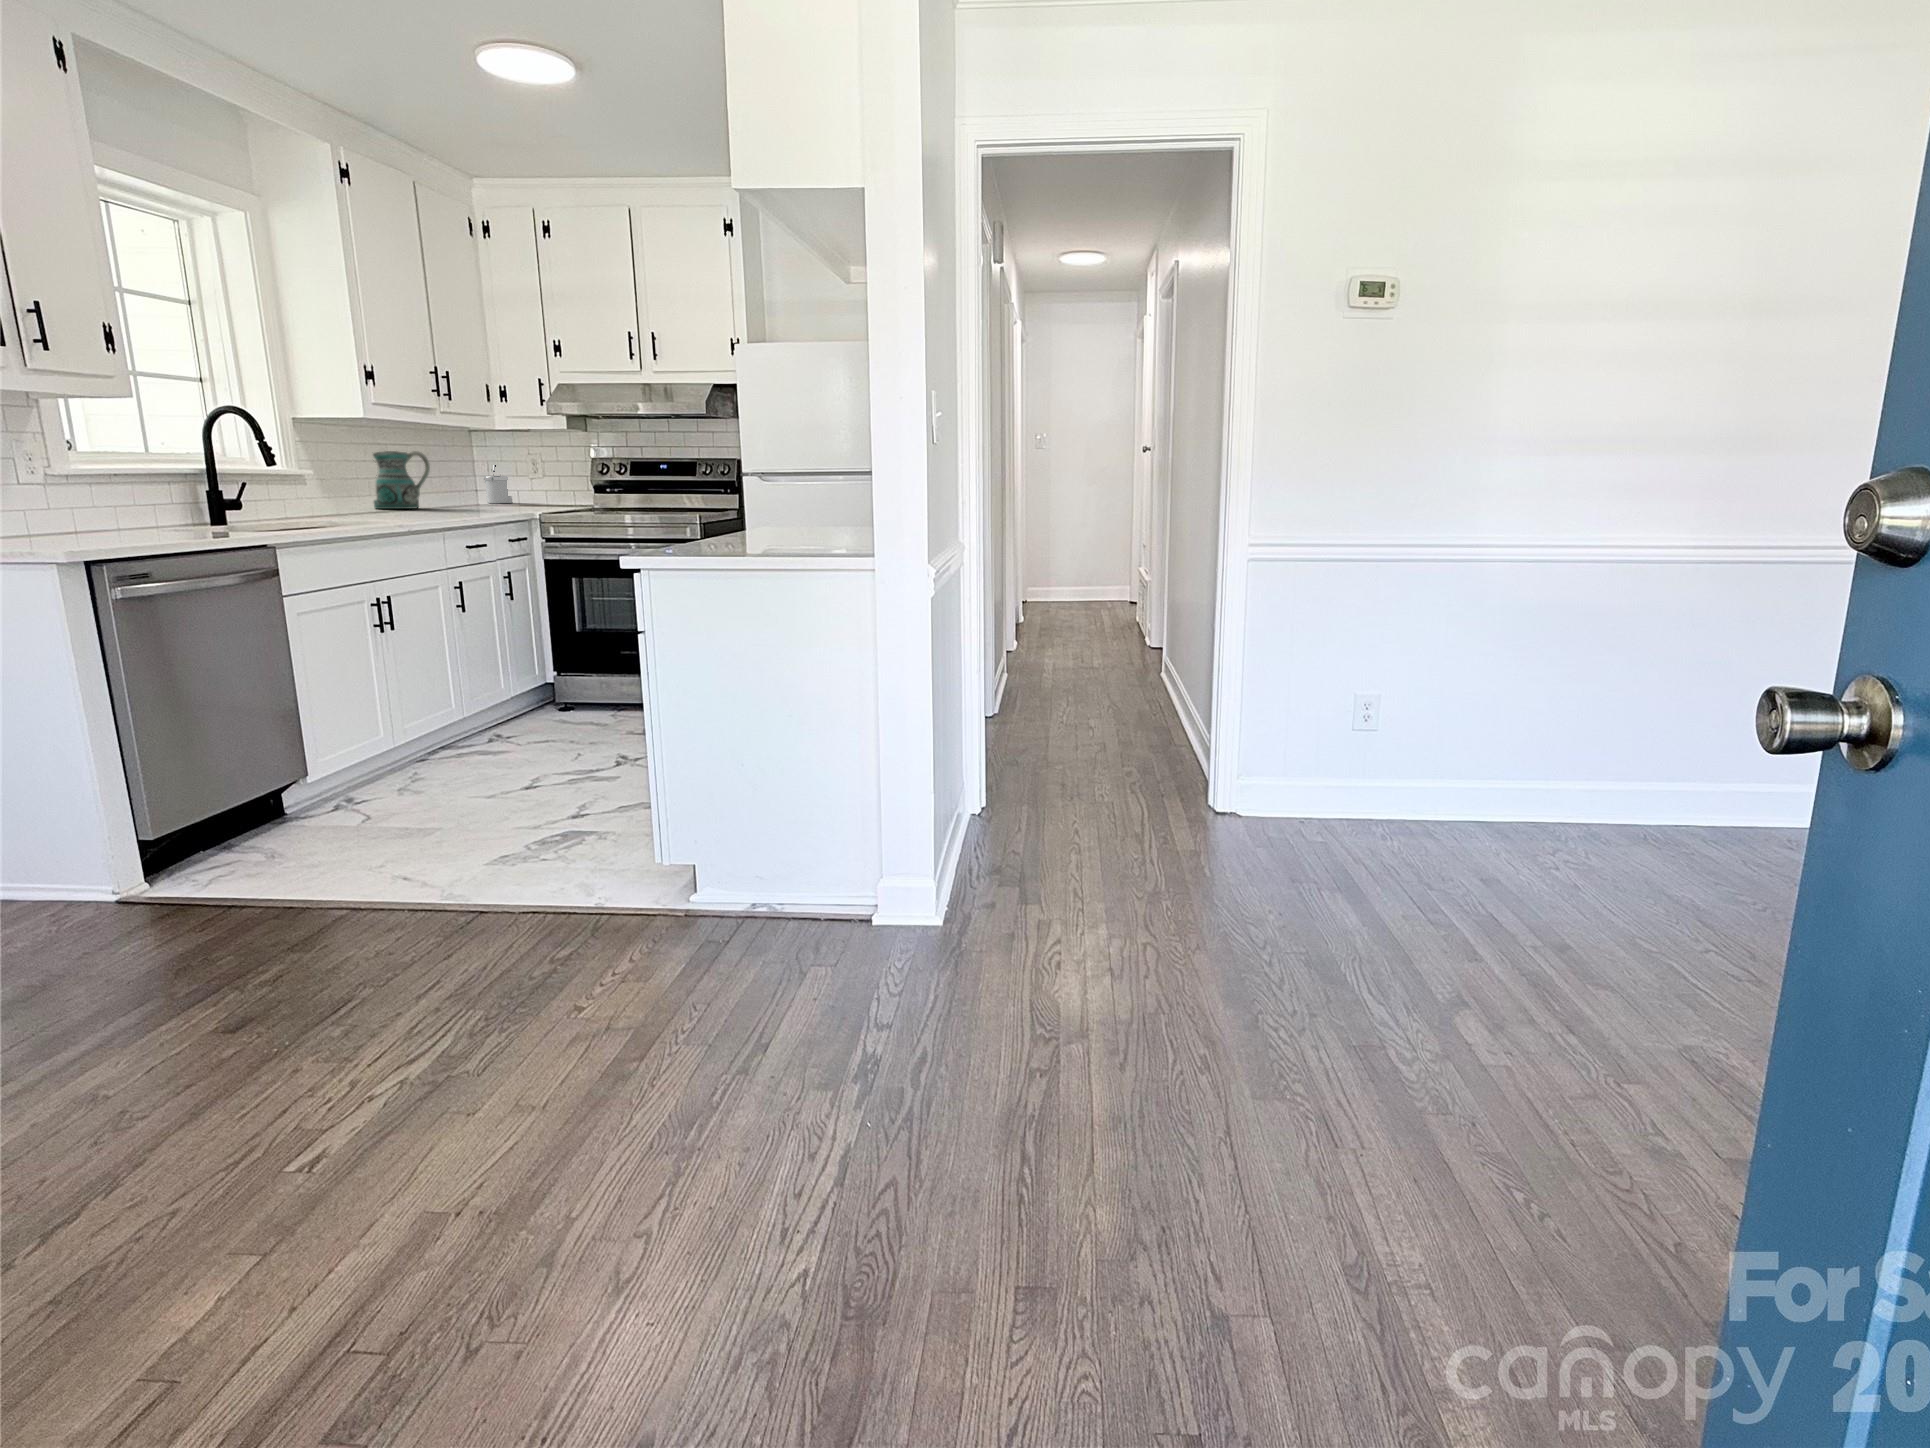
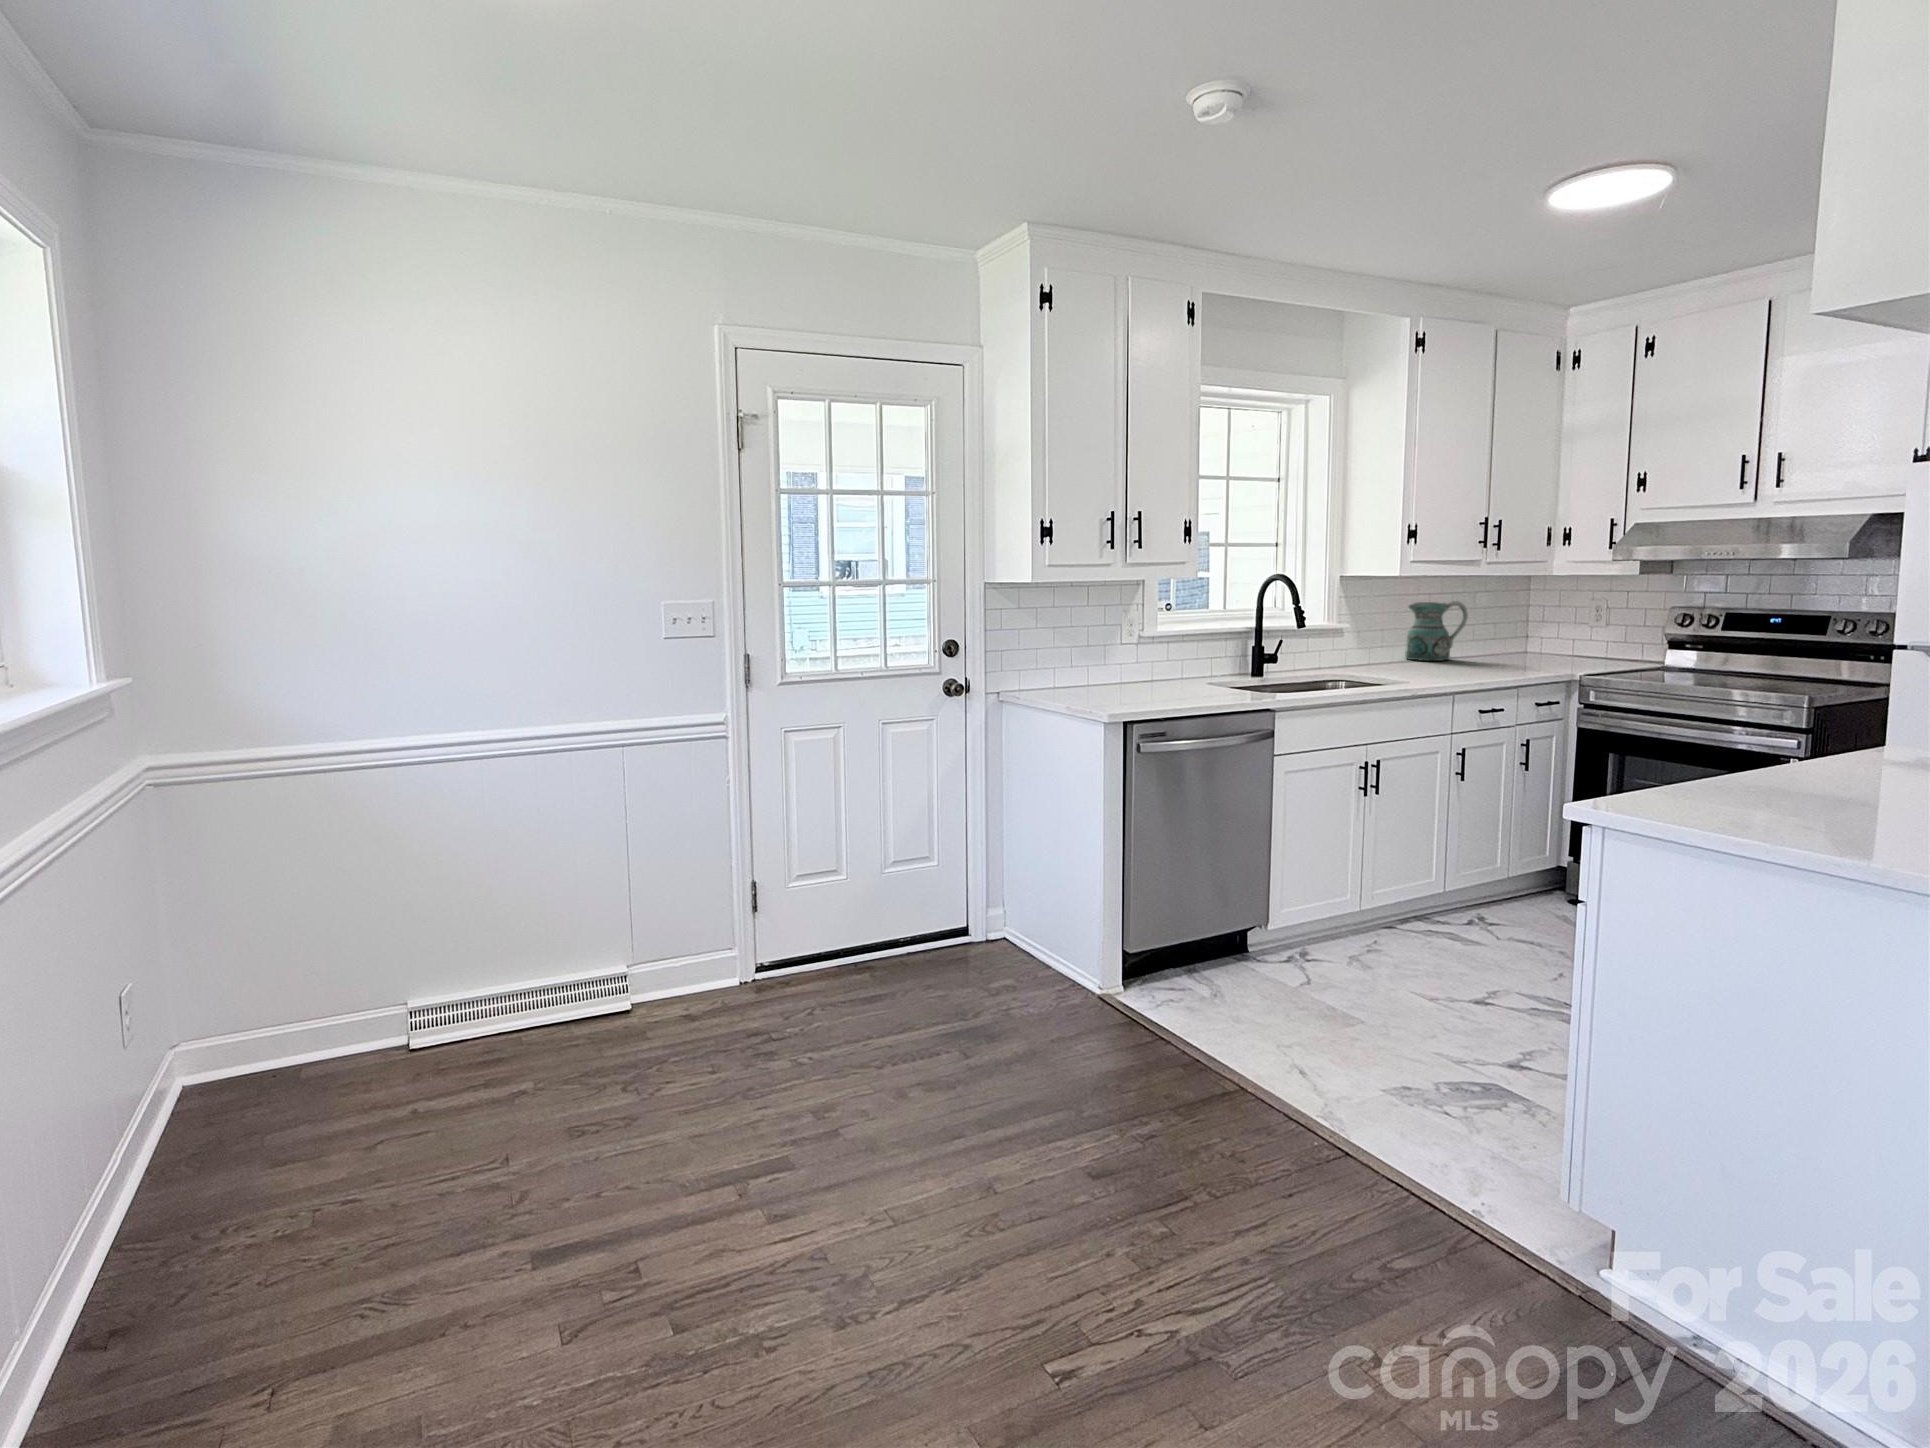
soap dispenser: present [484,465,512,503] -> none [1533,608,1565,654]

